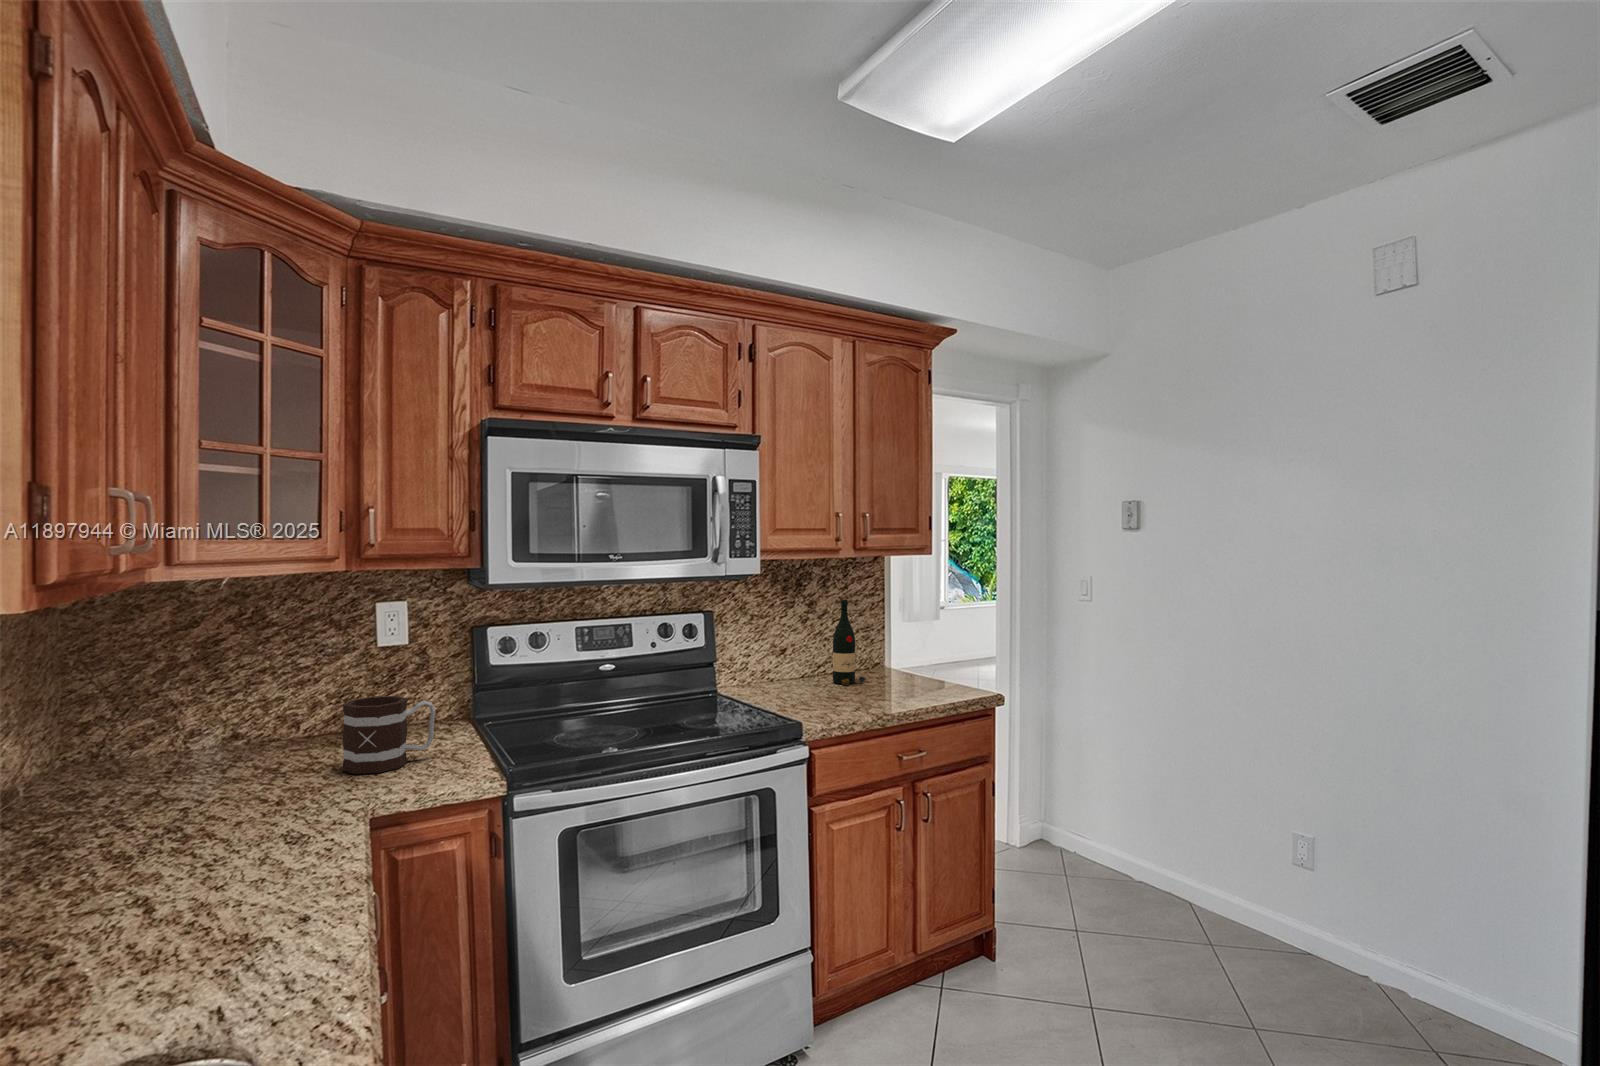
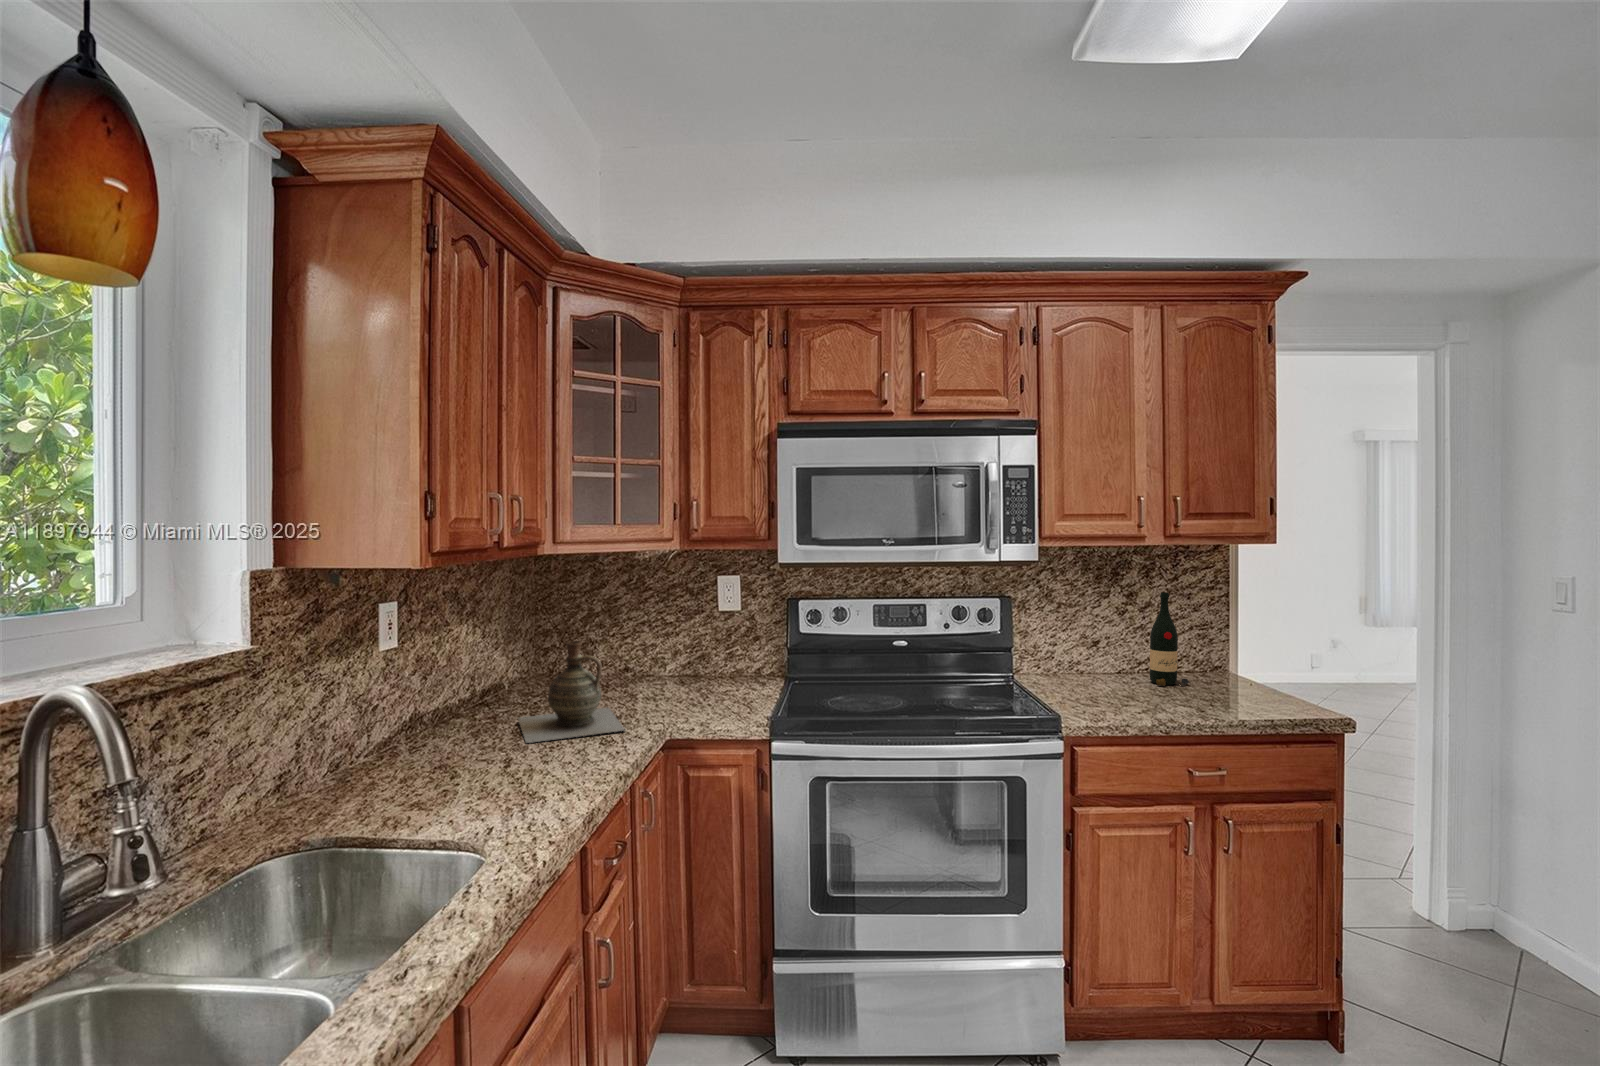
mug: present [342,696,435,774] -> none [670,648,735,707]
ceramic jug: none [101,702,316,867] -> present [518,641,625,743]

